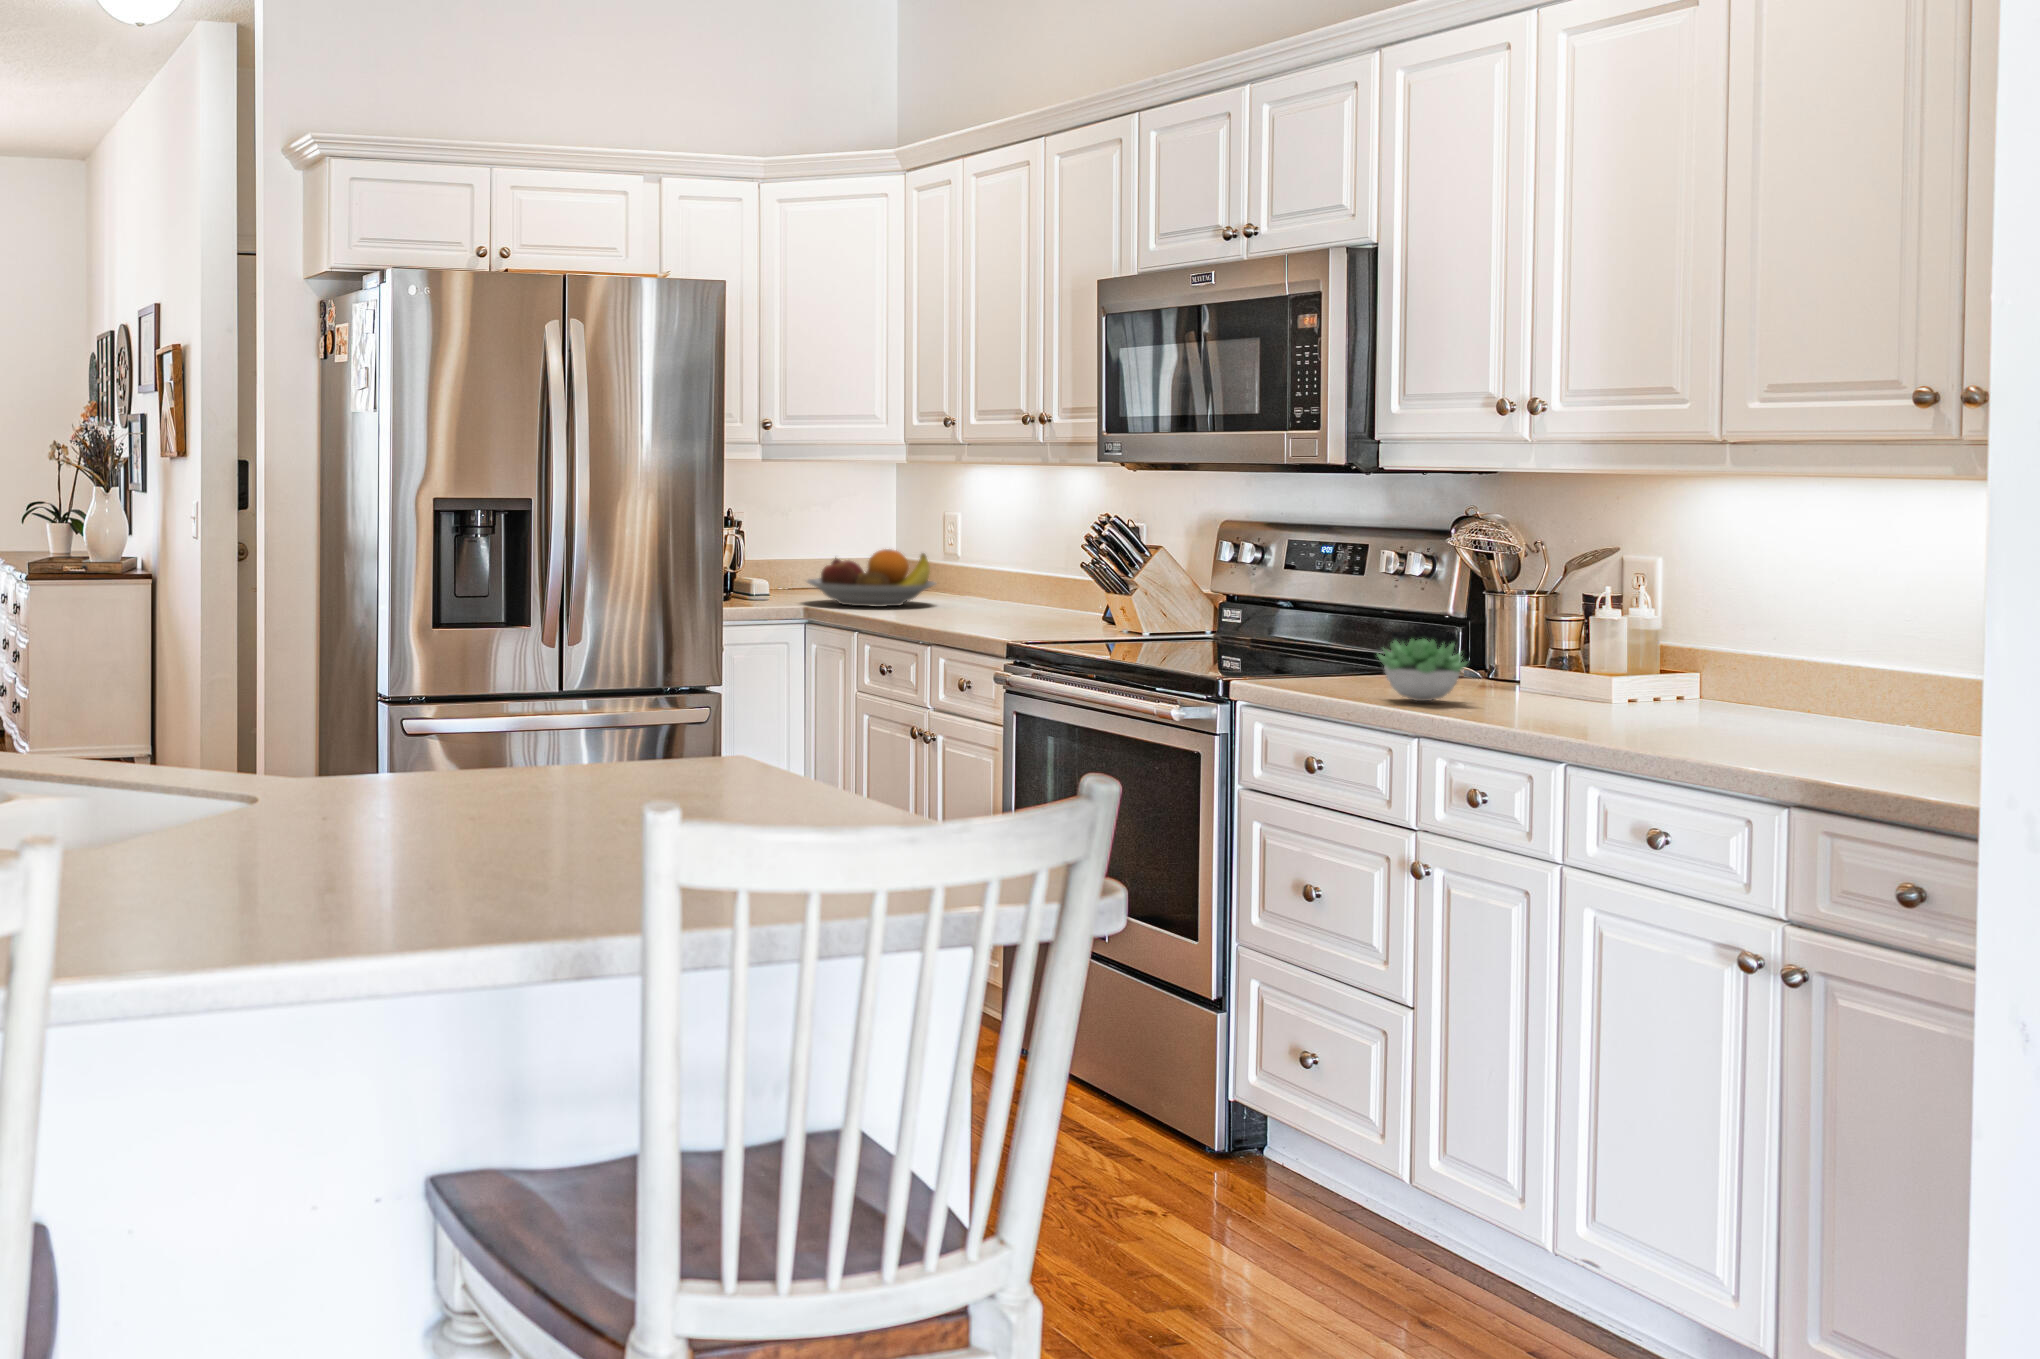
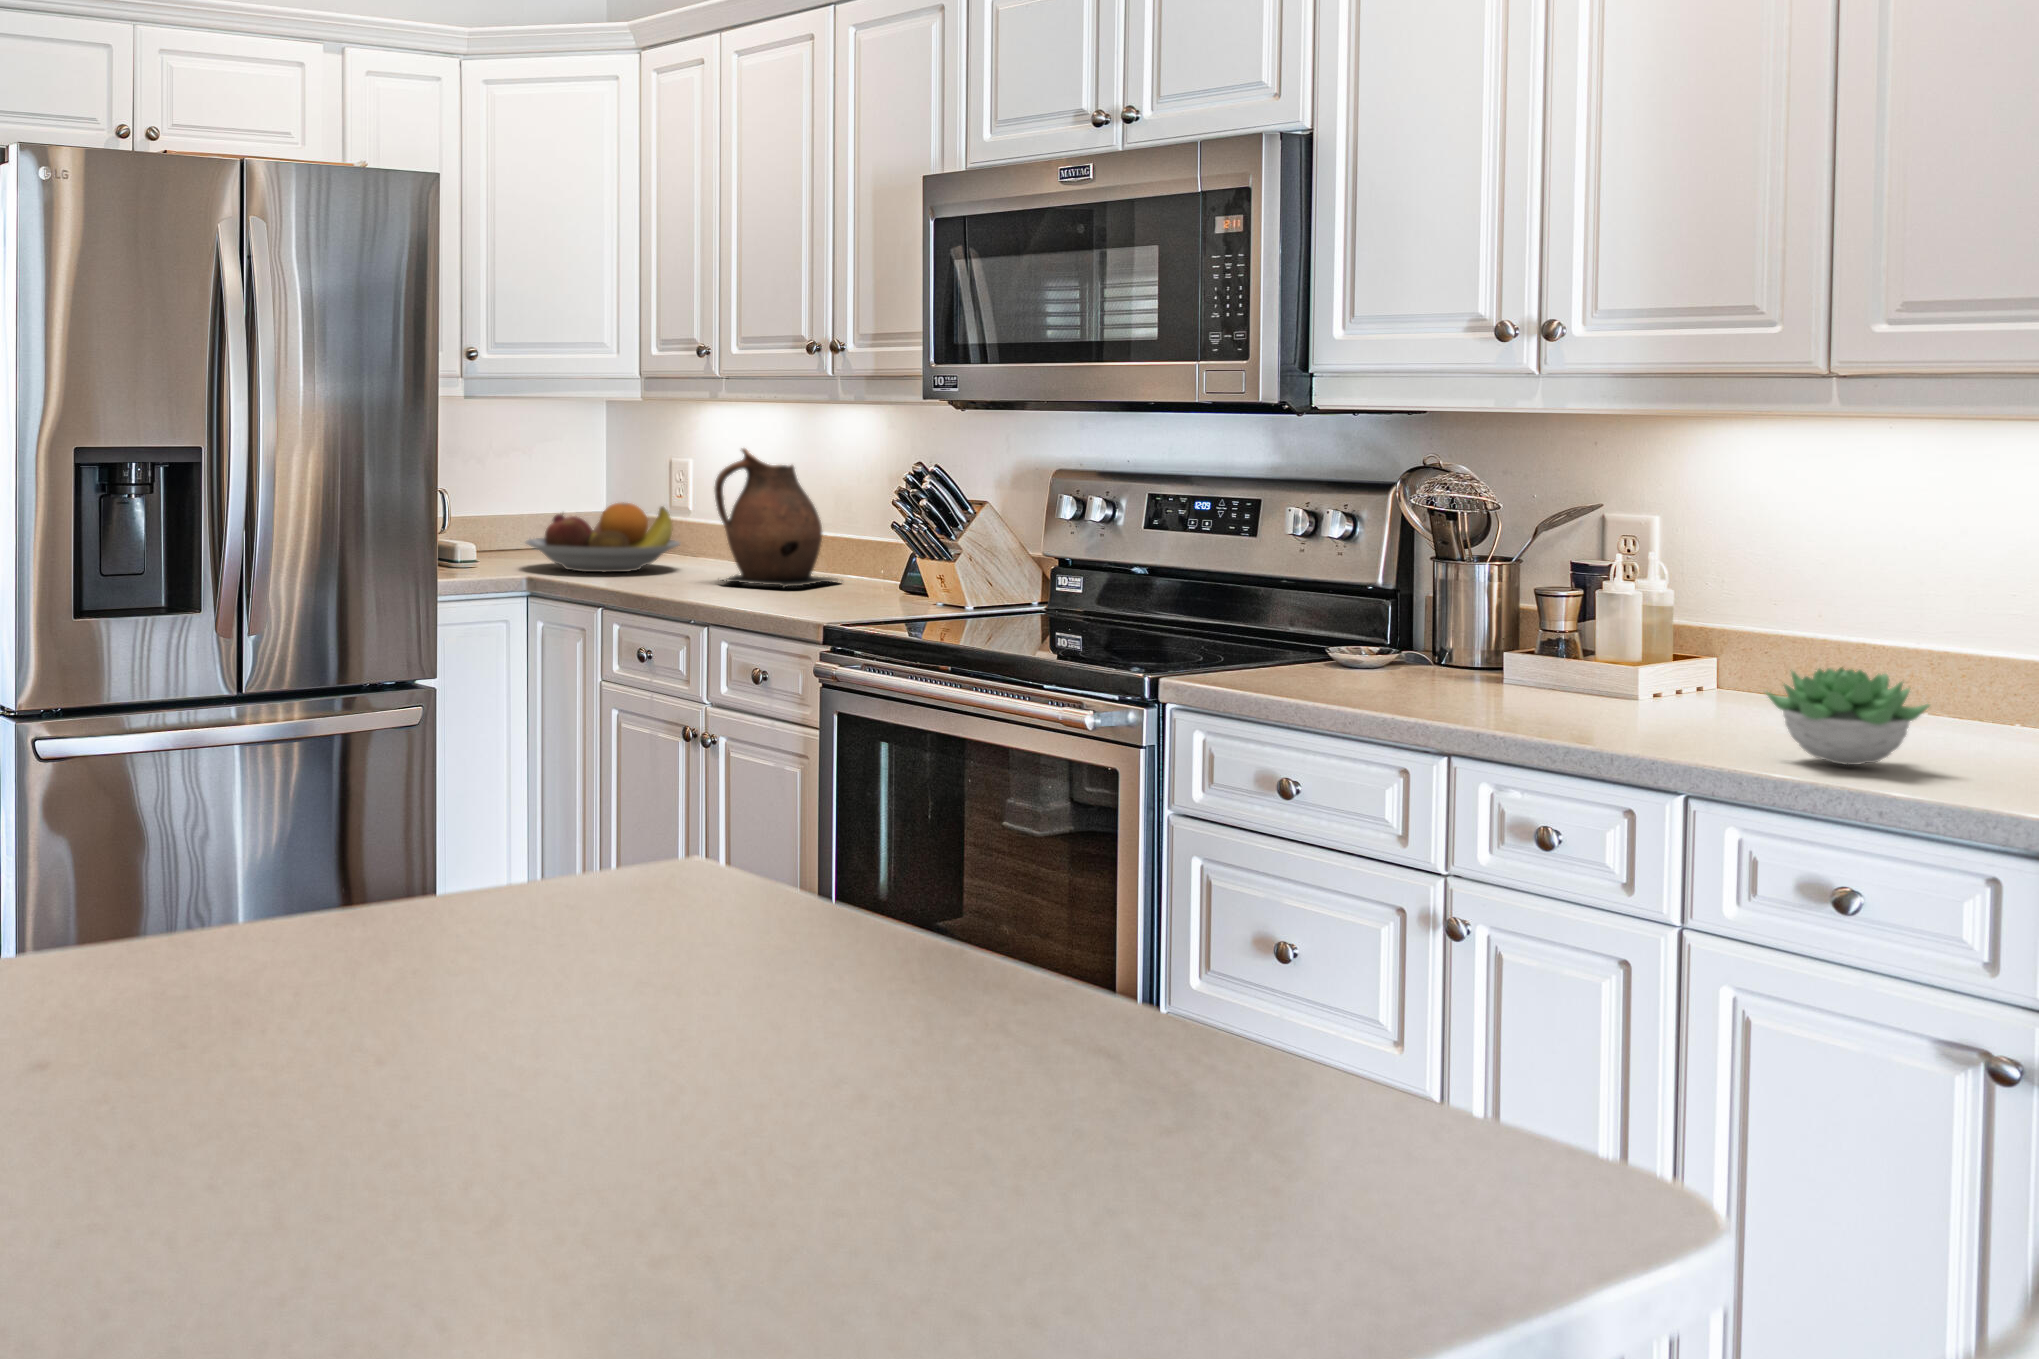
ceramic pitcher: none [954,504,1064,620] -> present [715,449,838,588]
succulent plant: present [1378,638,1469,701] -> present [1765,668,1930,765]

